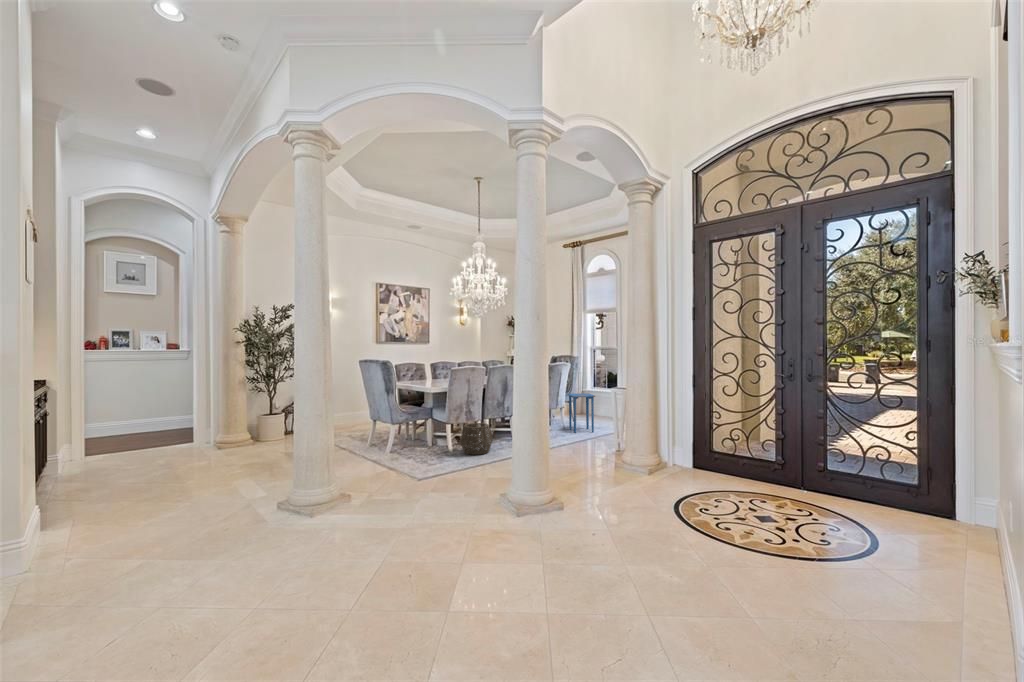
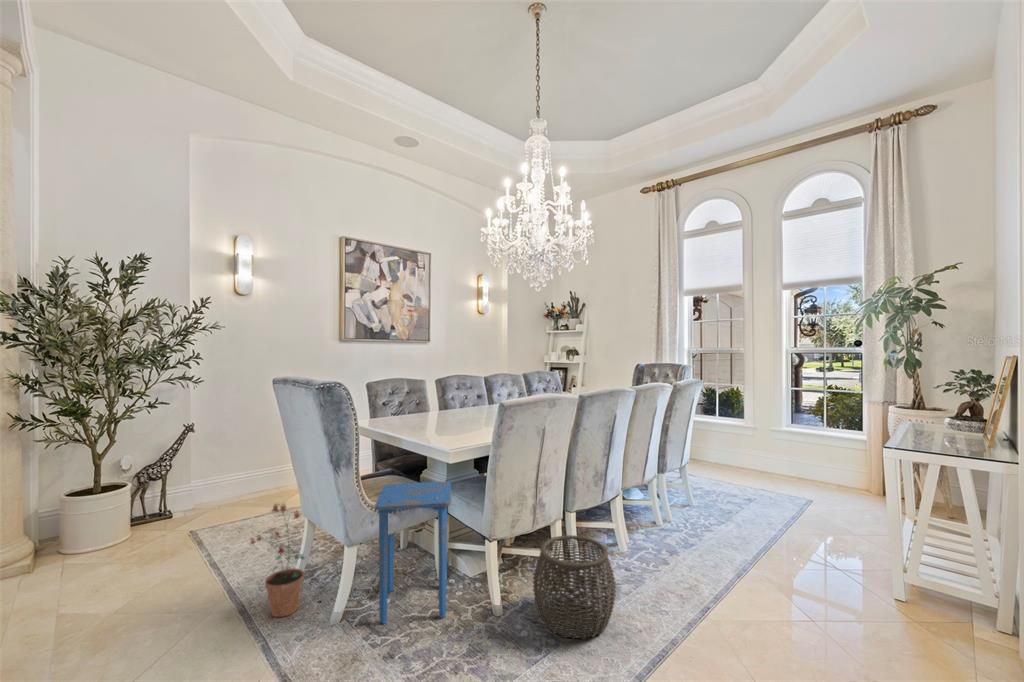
side table: present [568,393,595,433] -> present [375,482,451,624]
potted plant: none [352,410,375,451] -> present [251,504,304,617]

